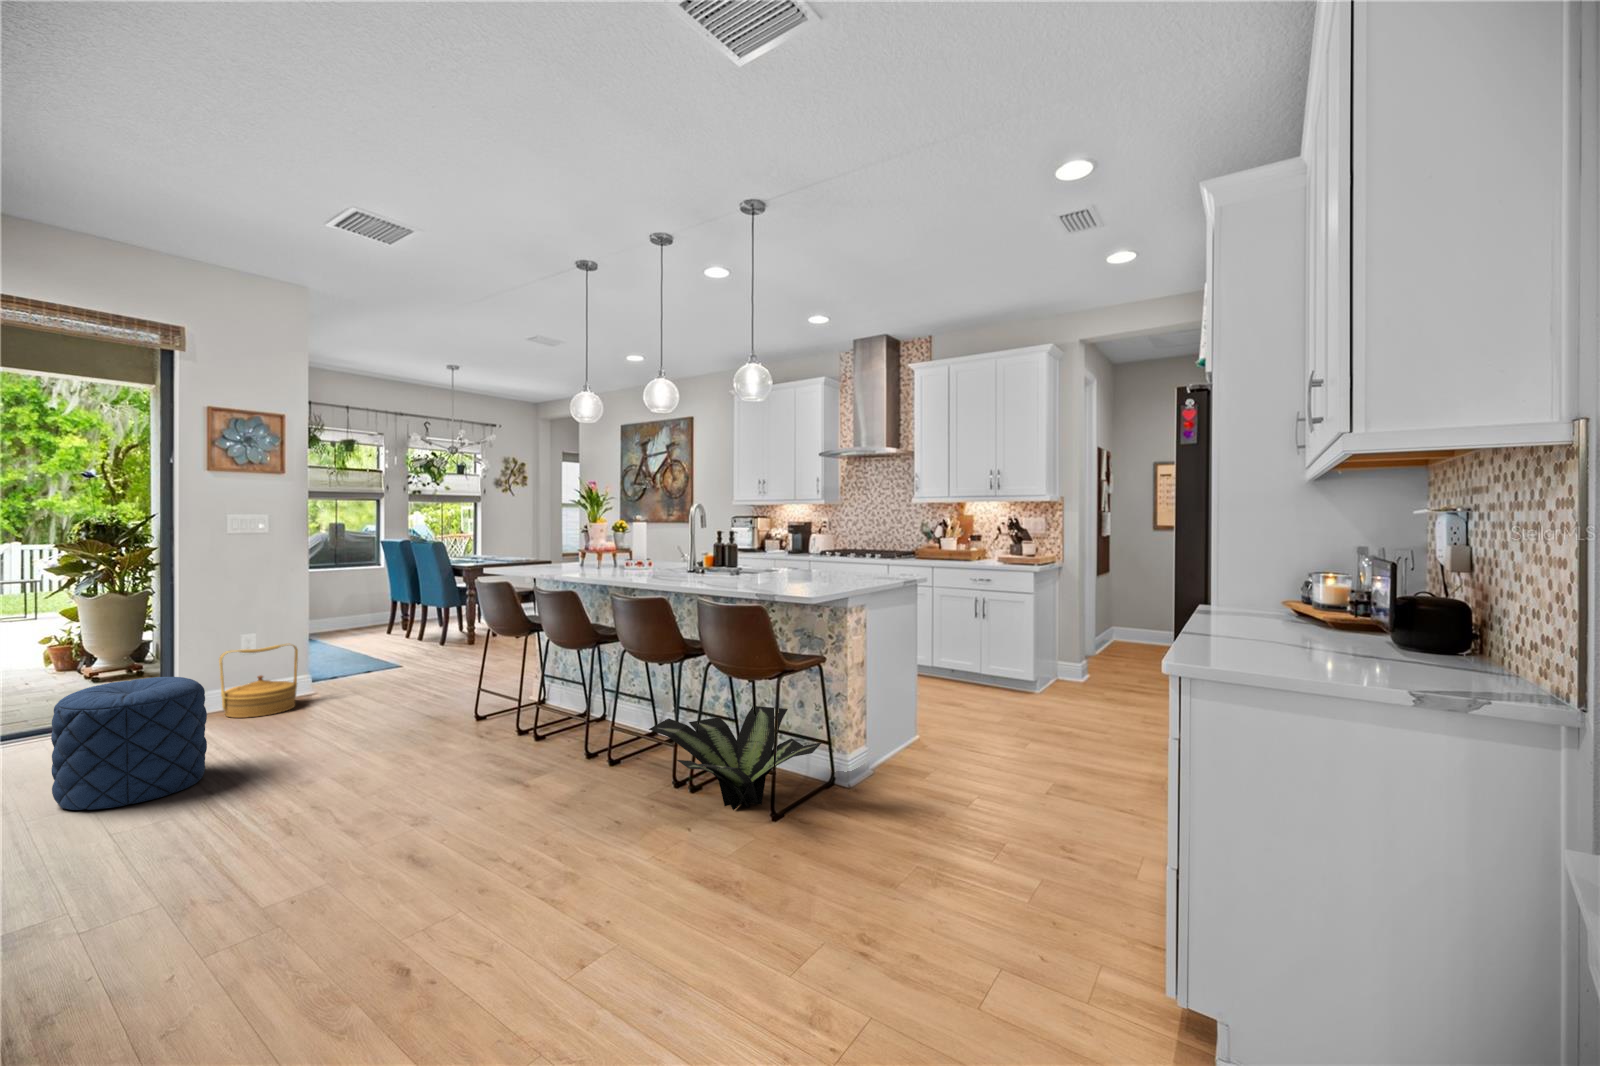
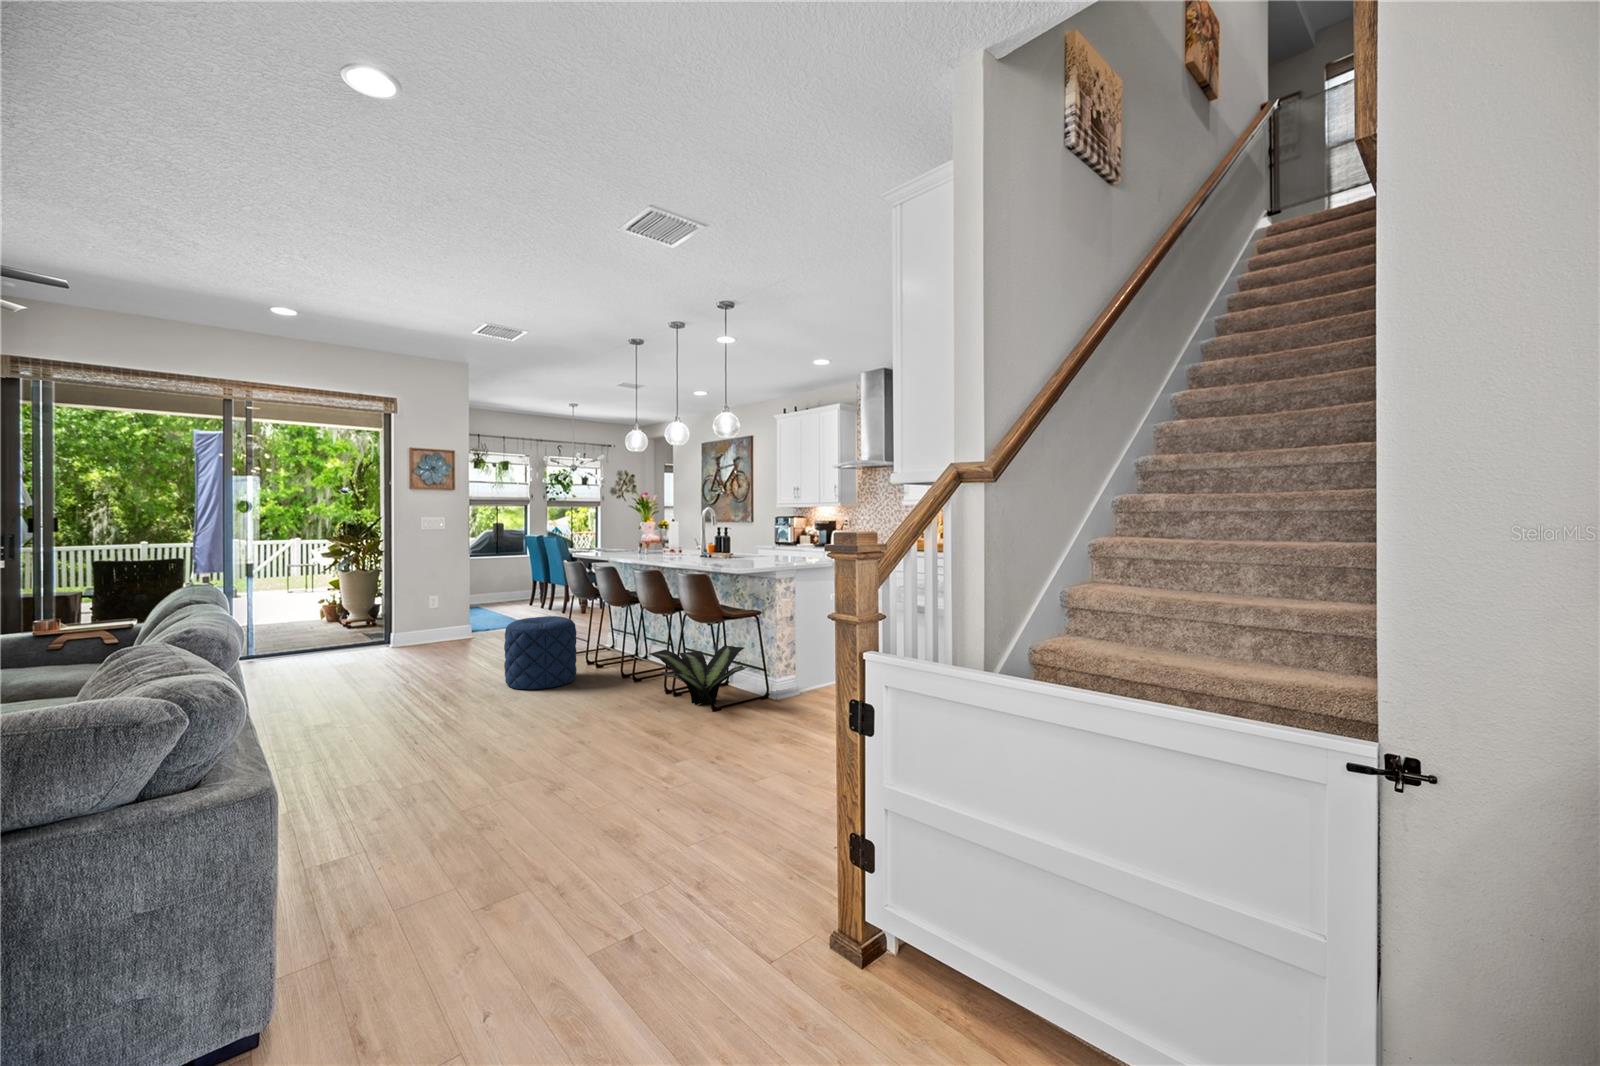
woven basket: present [219,644,298,718] -> none [416,603,463,649]
pouf: present [51,677,207,810] -> present [504,616,577,689]

